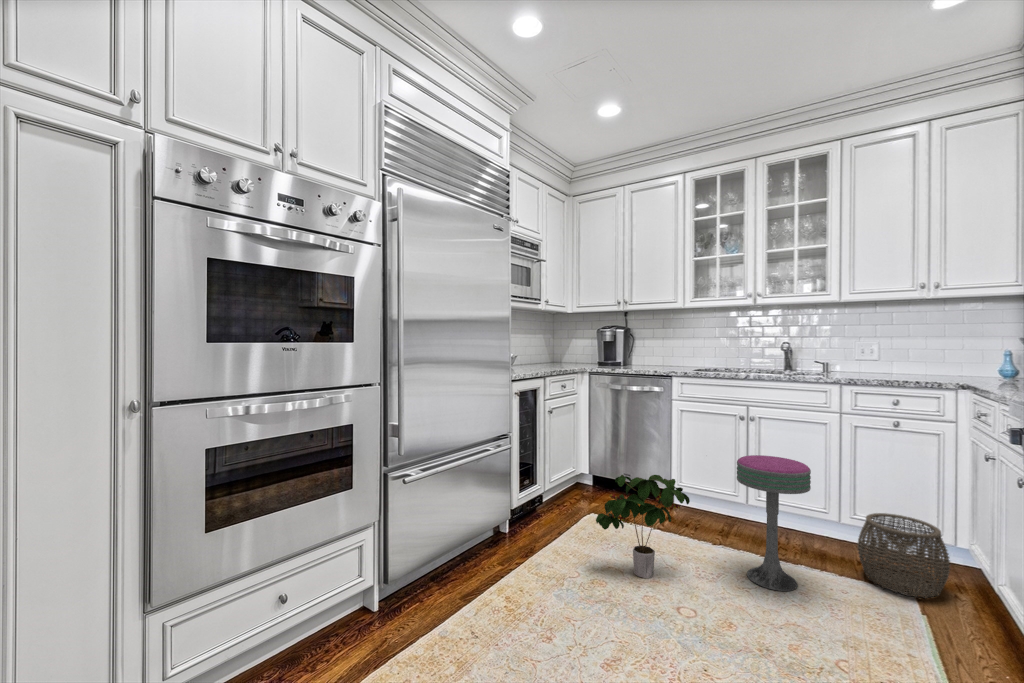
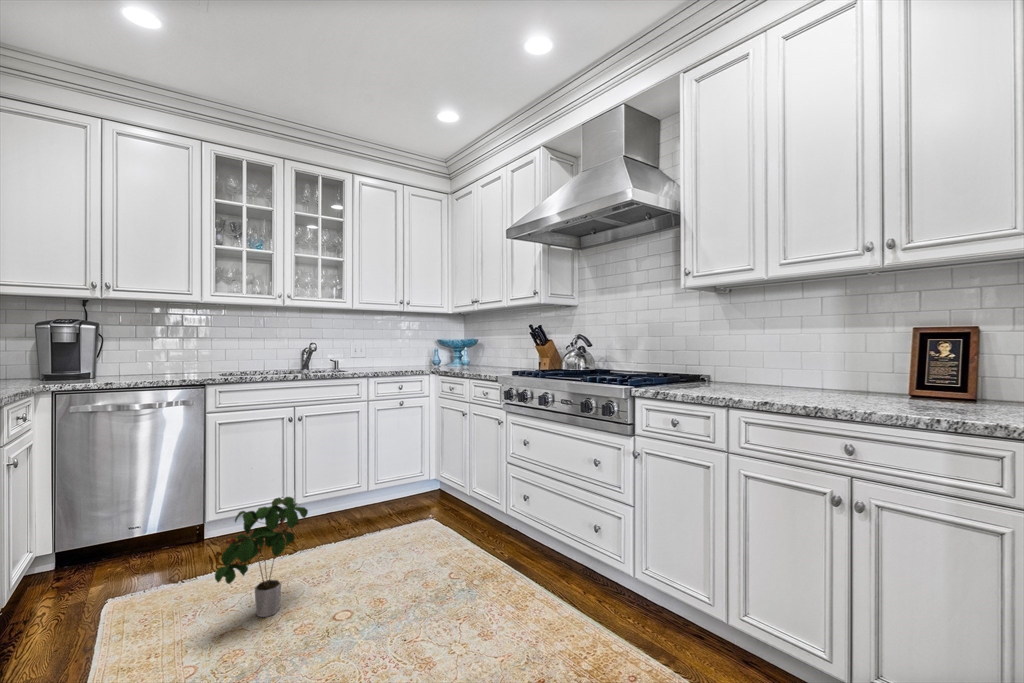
bar stool: present [737,455,811,591] -> none [334,448,393,564]
woven basket: present [857,513,951,598] -> none [398,470,450,526]

